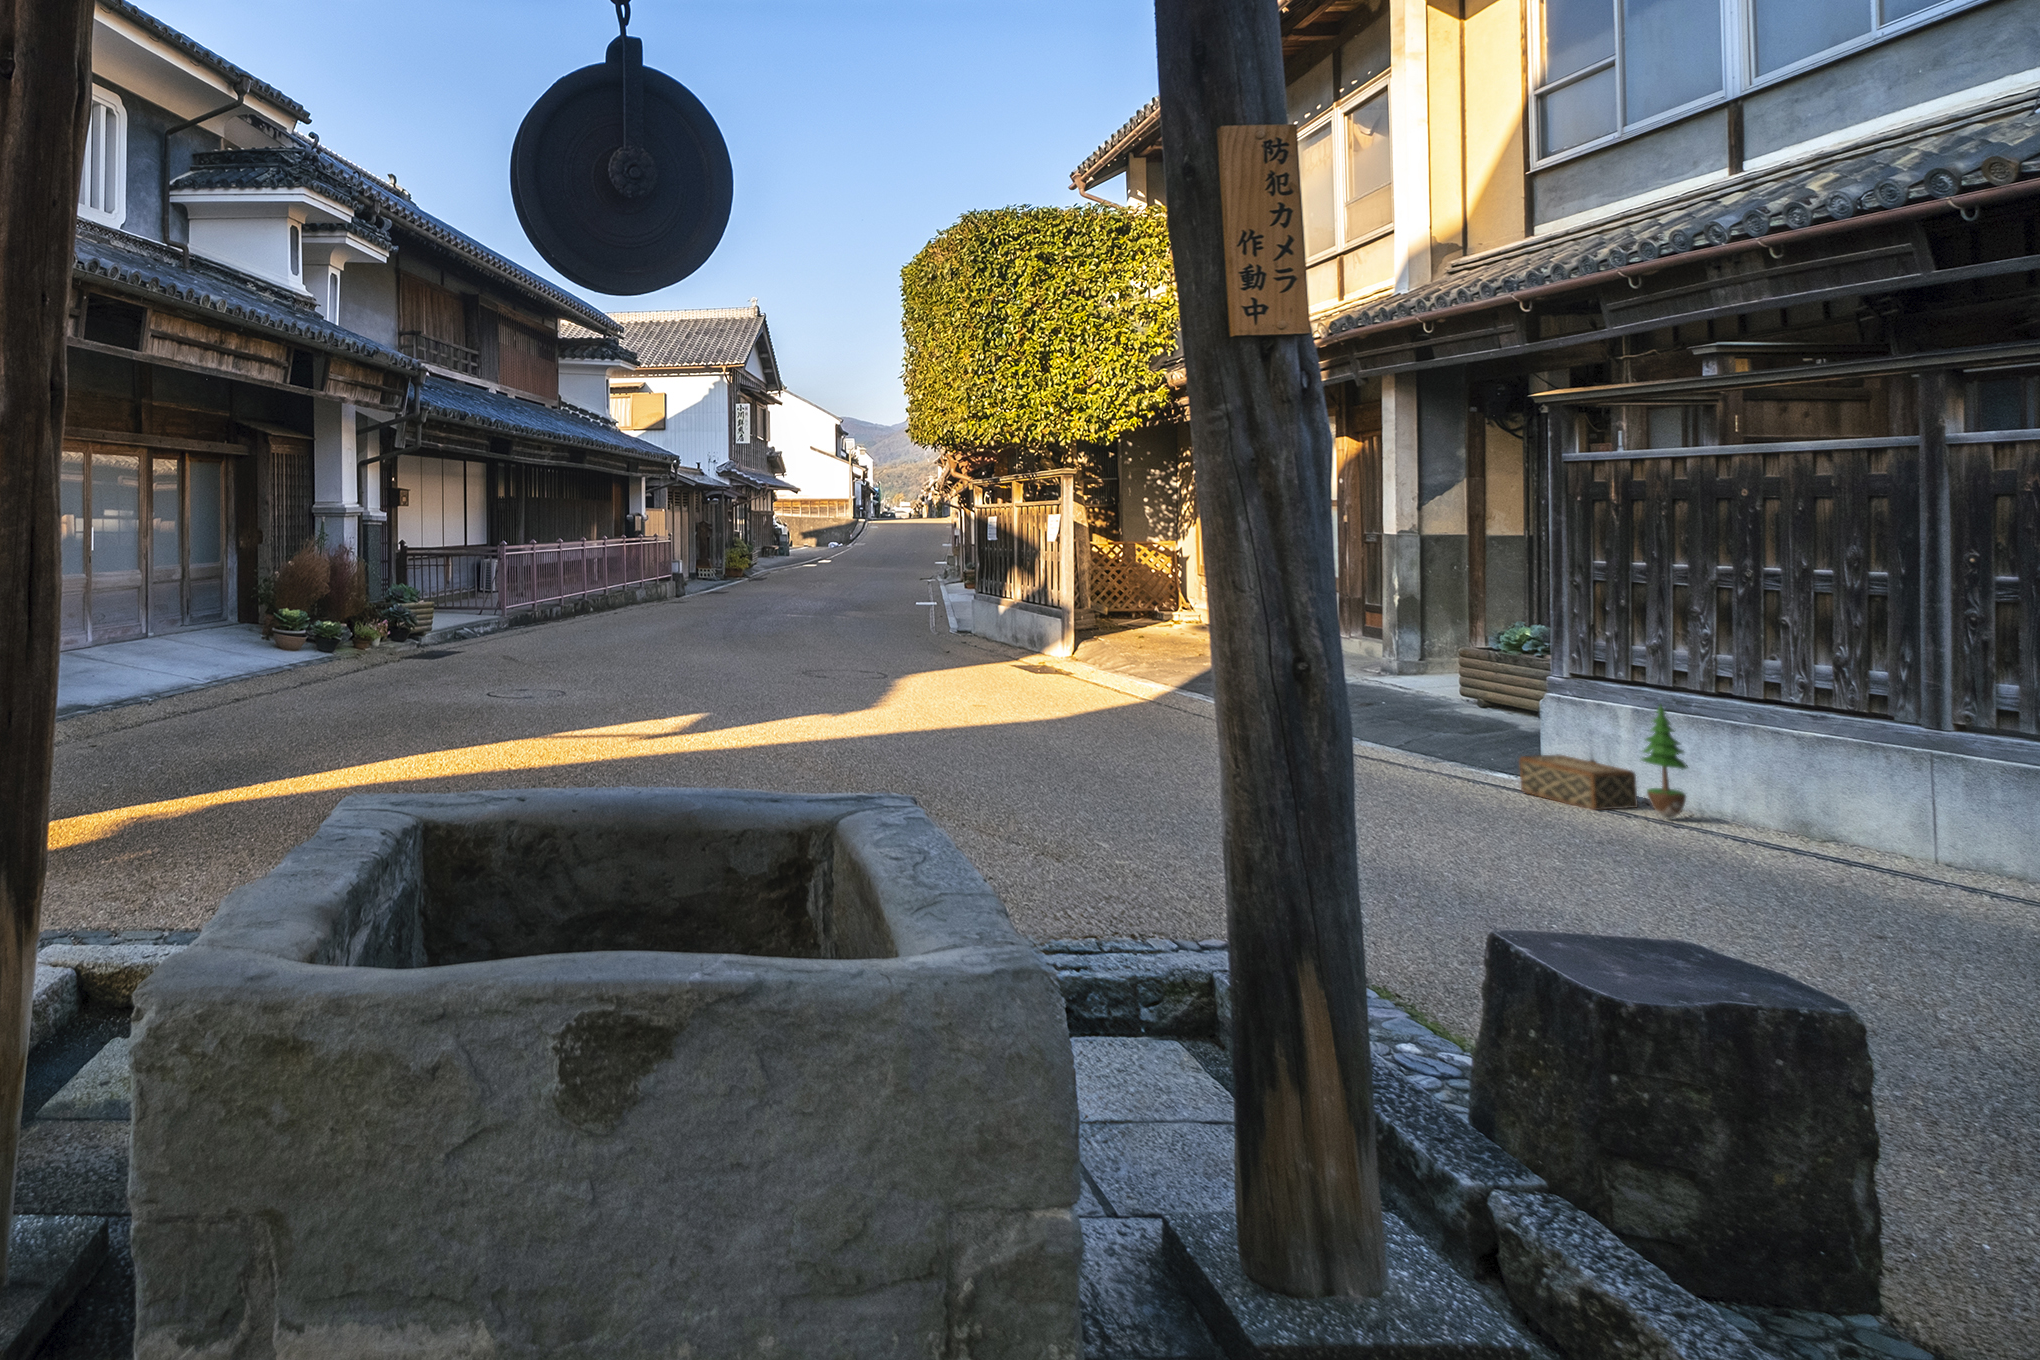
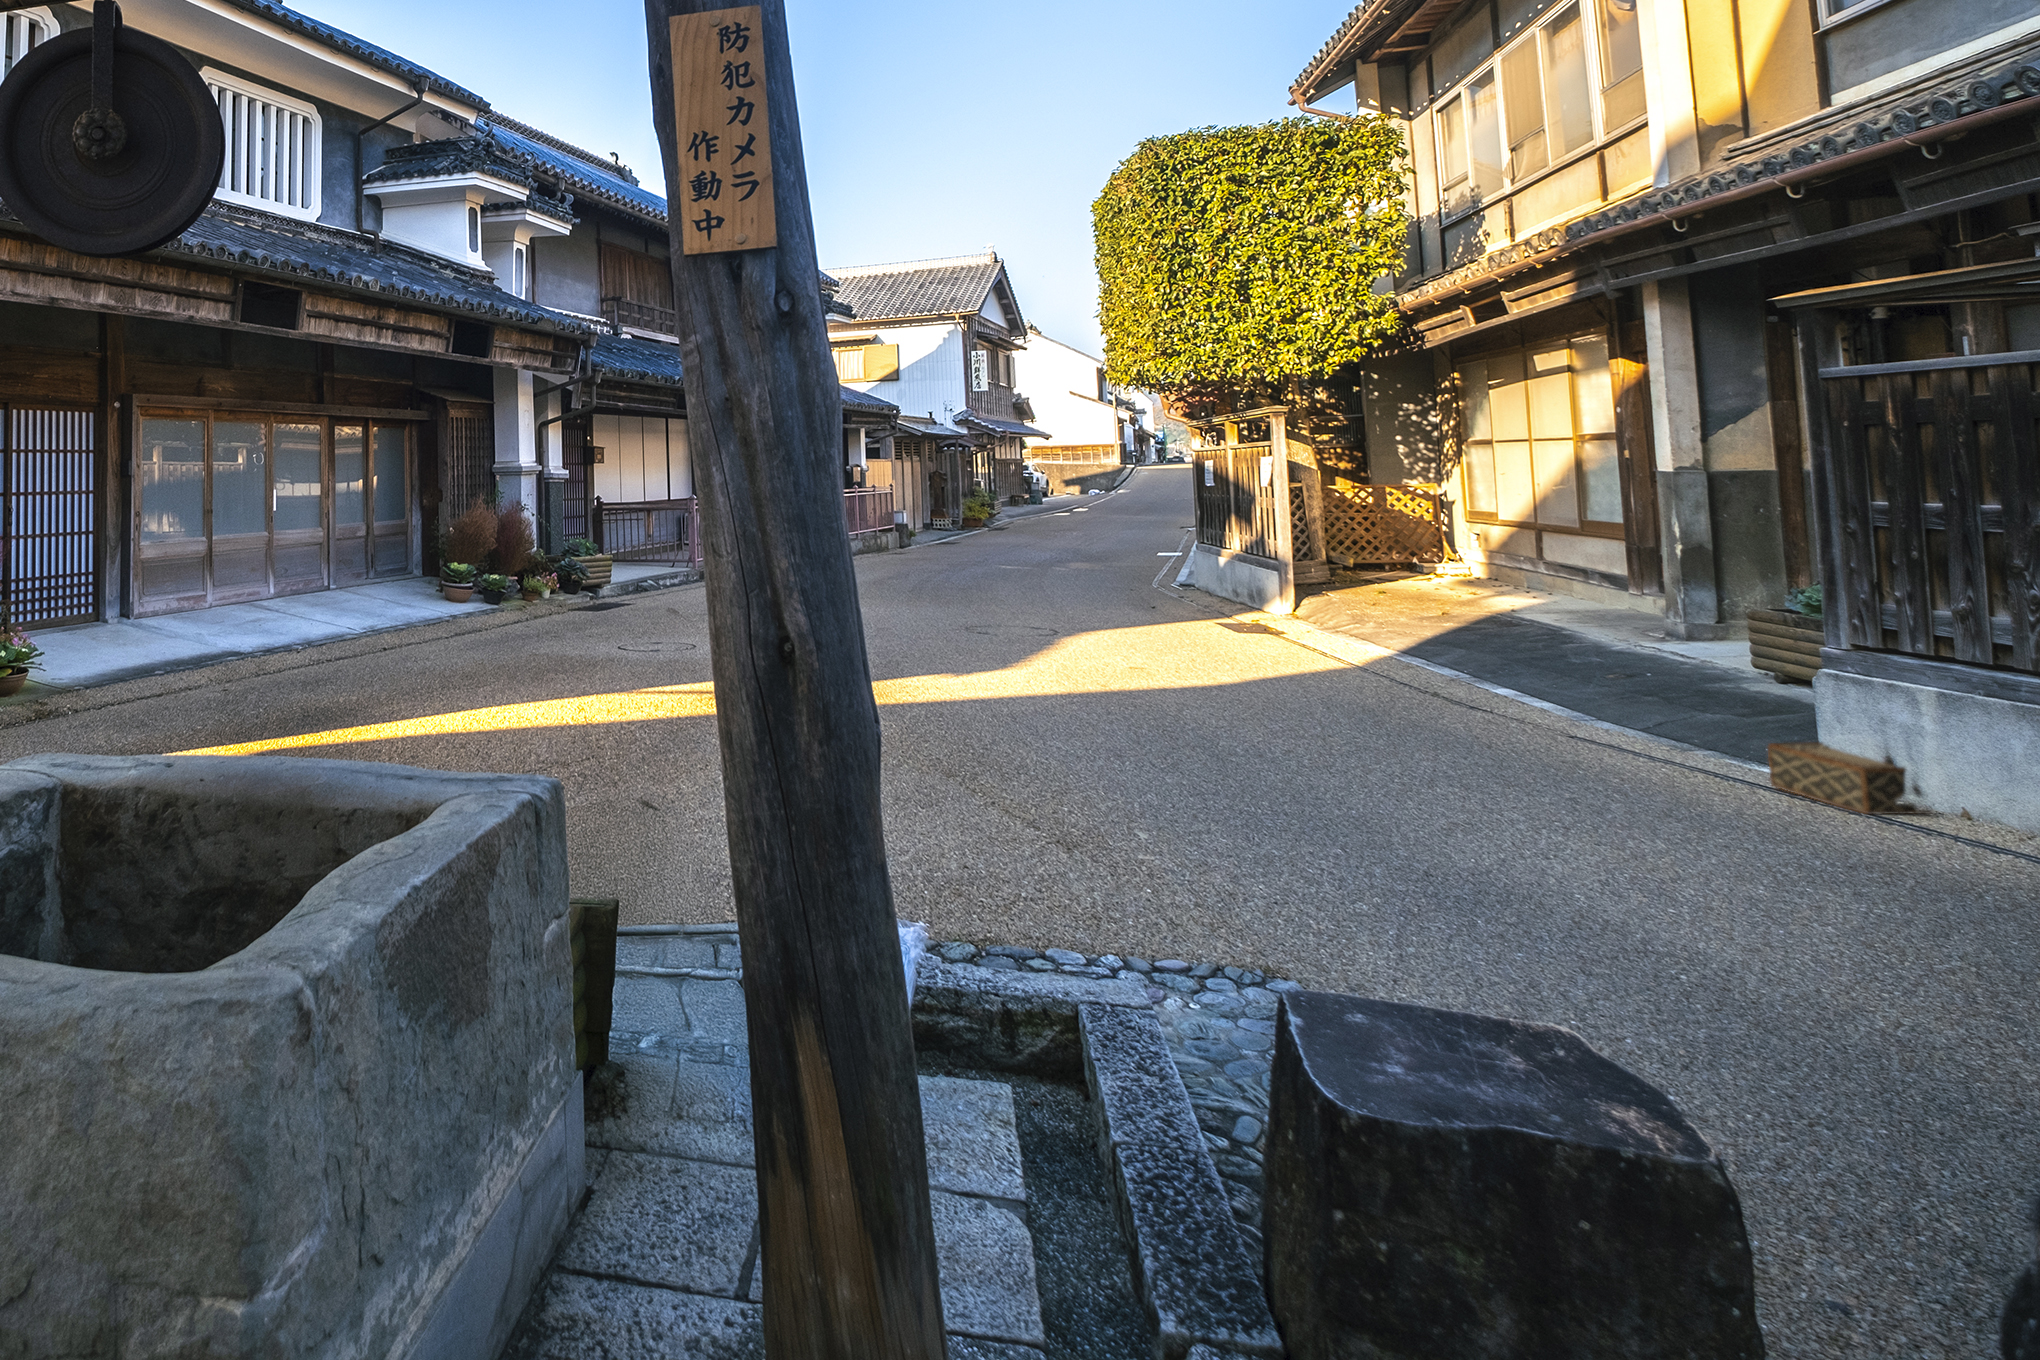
potted tree: present [1642,705,1688,819] -> none [1928,682,2005,831]

